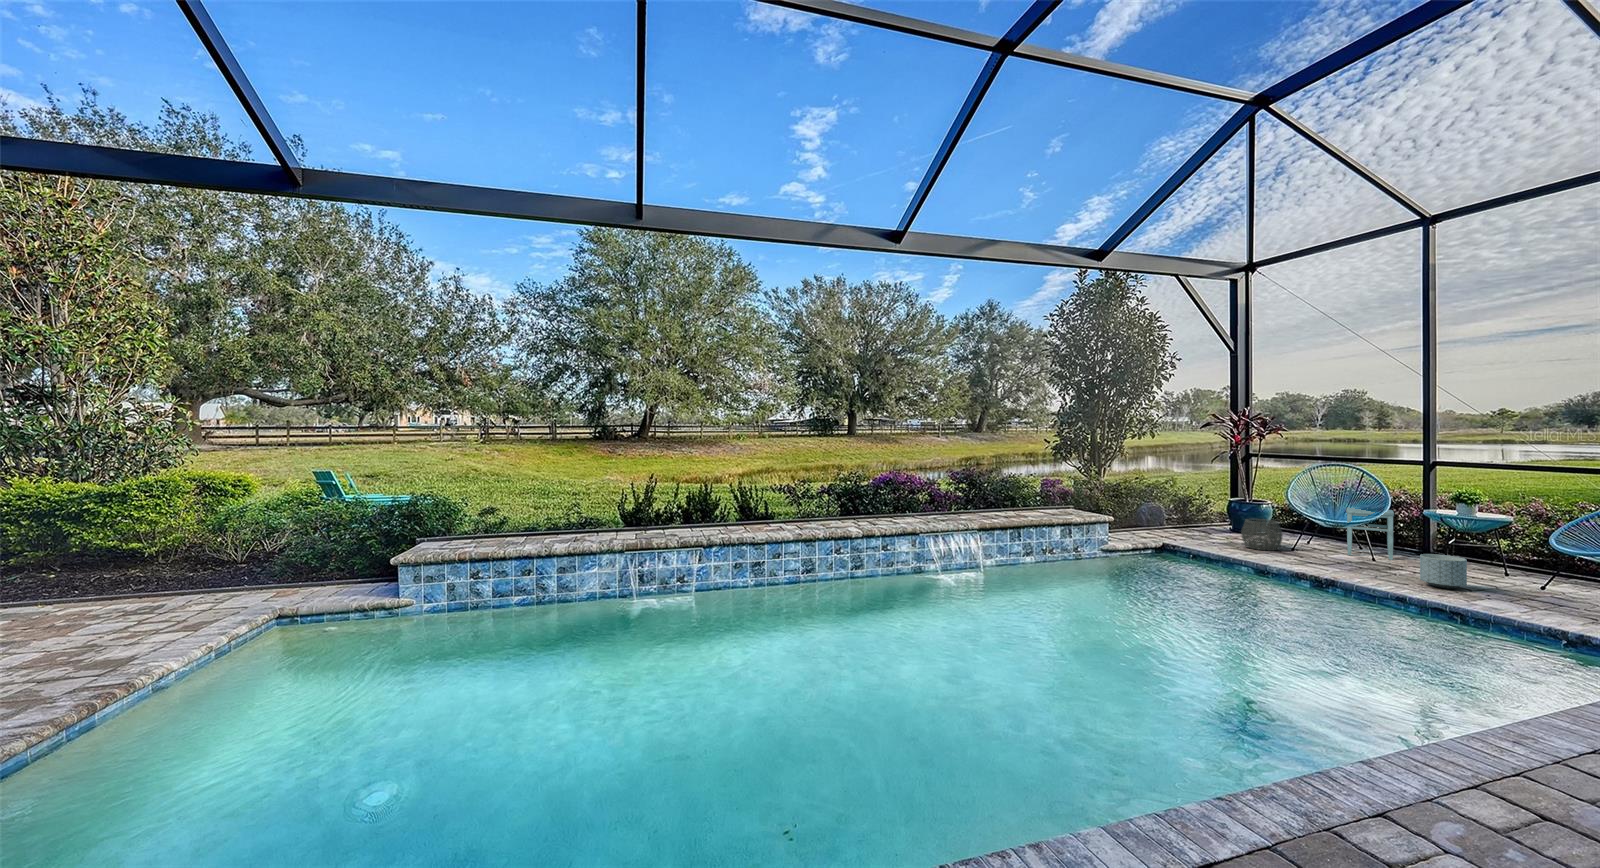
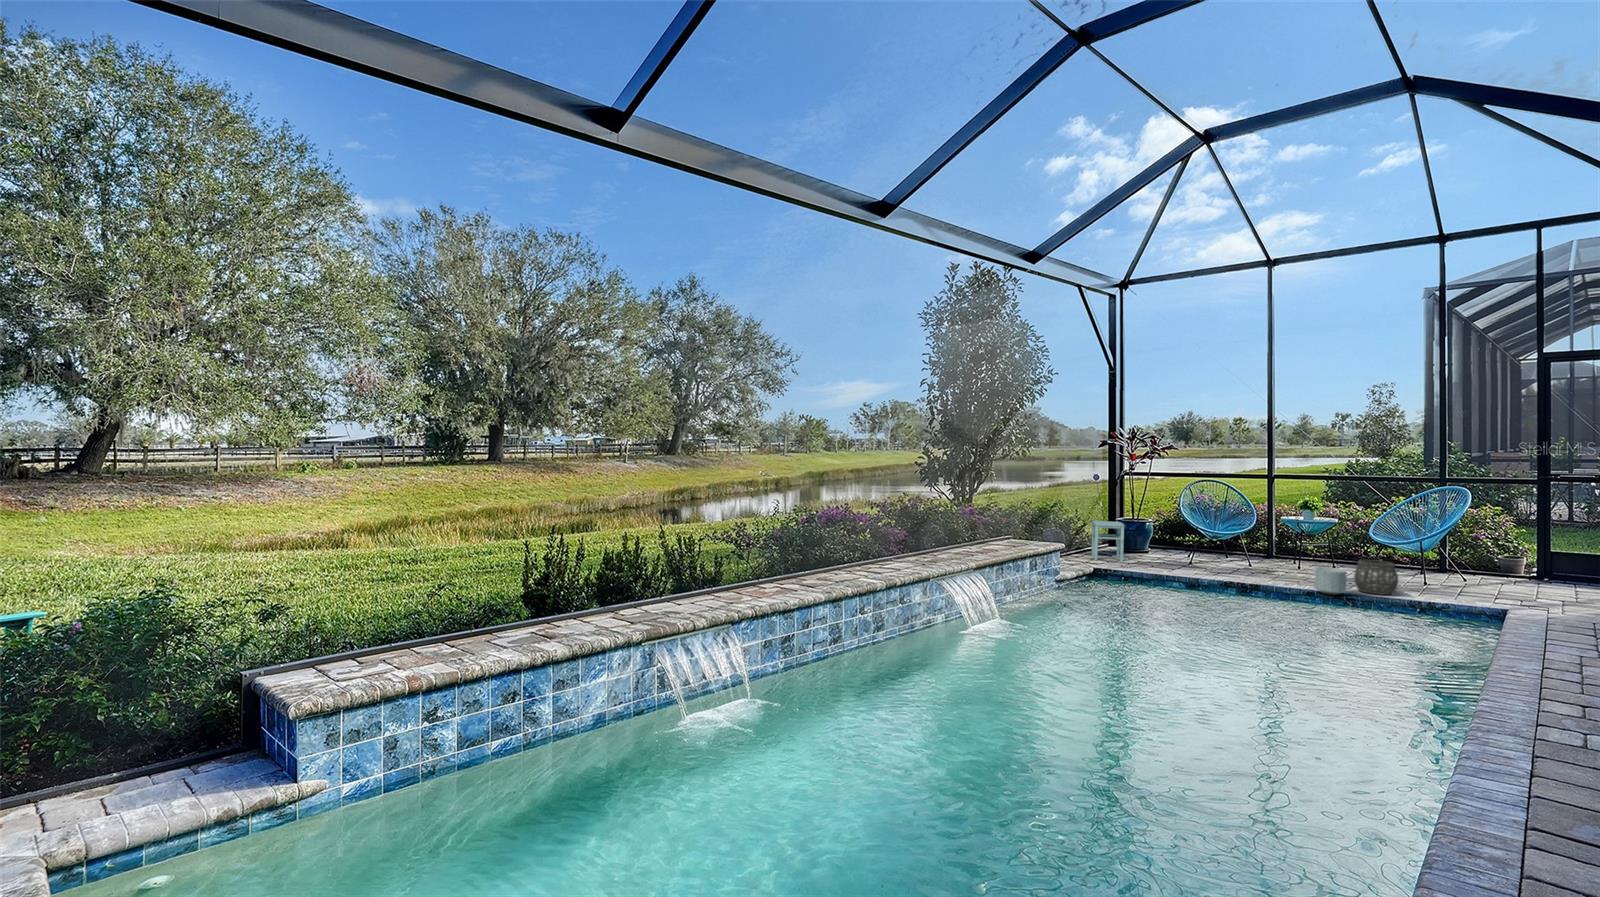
stool: present [1346,507,1394,560] -> present [1092,521,1125,562]
woven basket: present [1241,519,1282,551] -> present [1354,560,1398,595]

